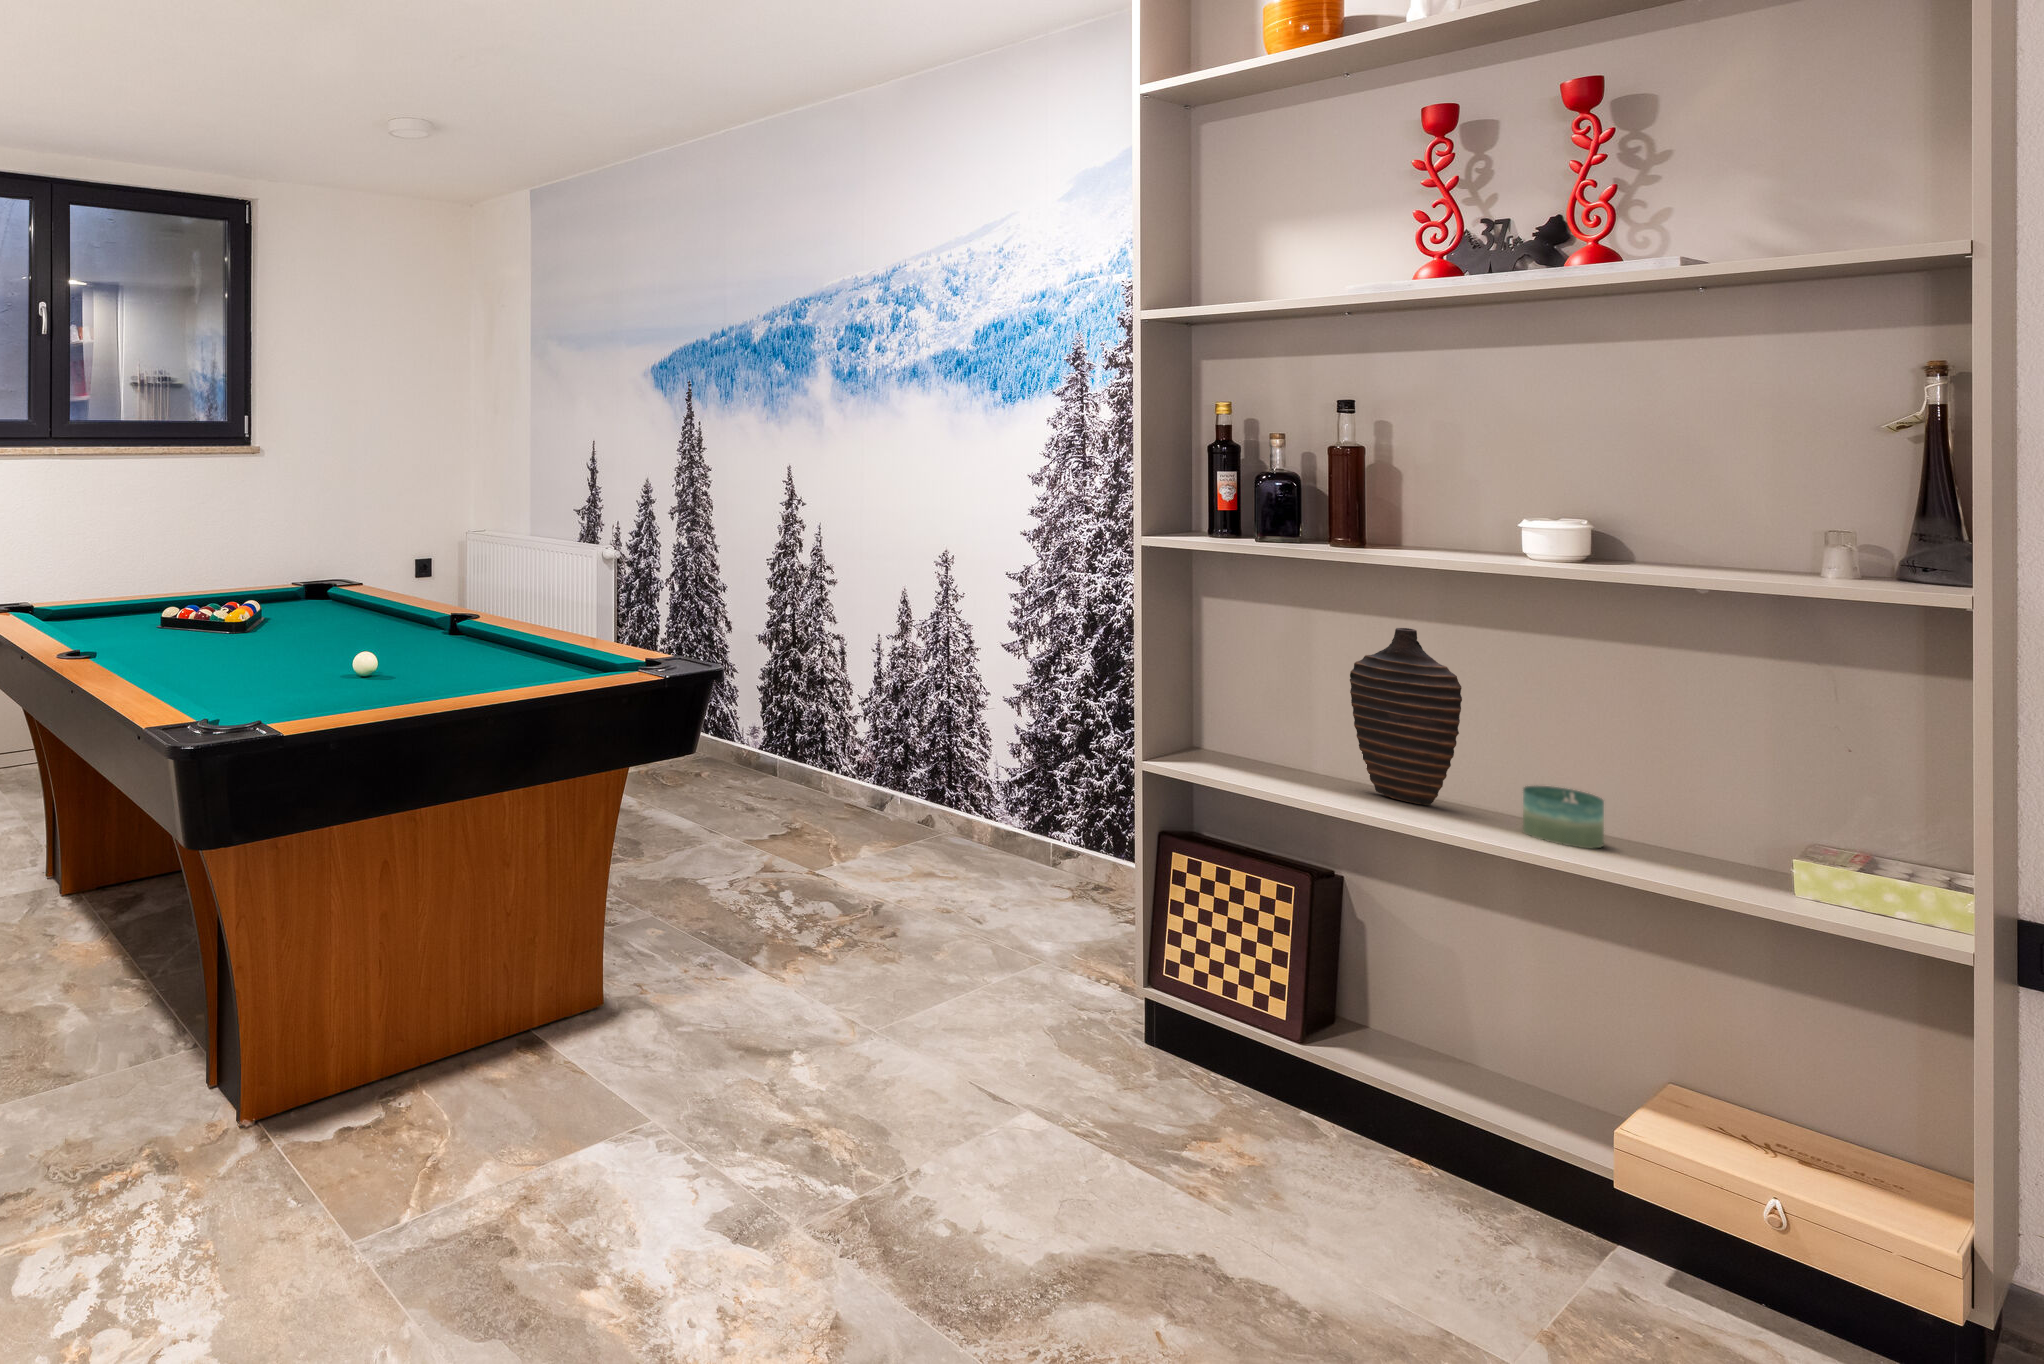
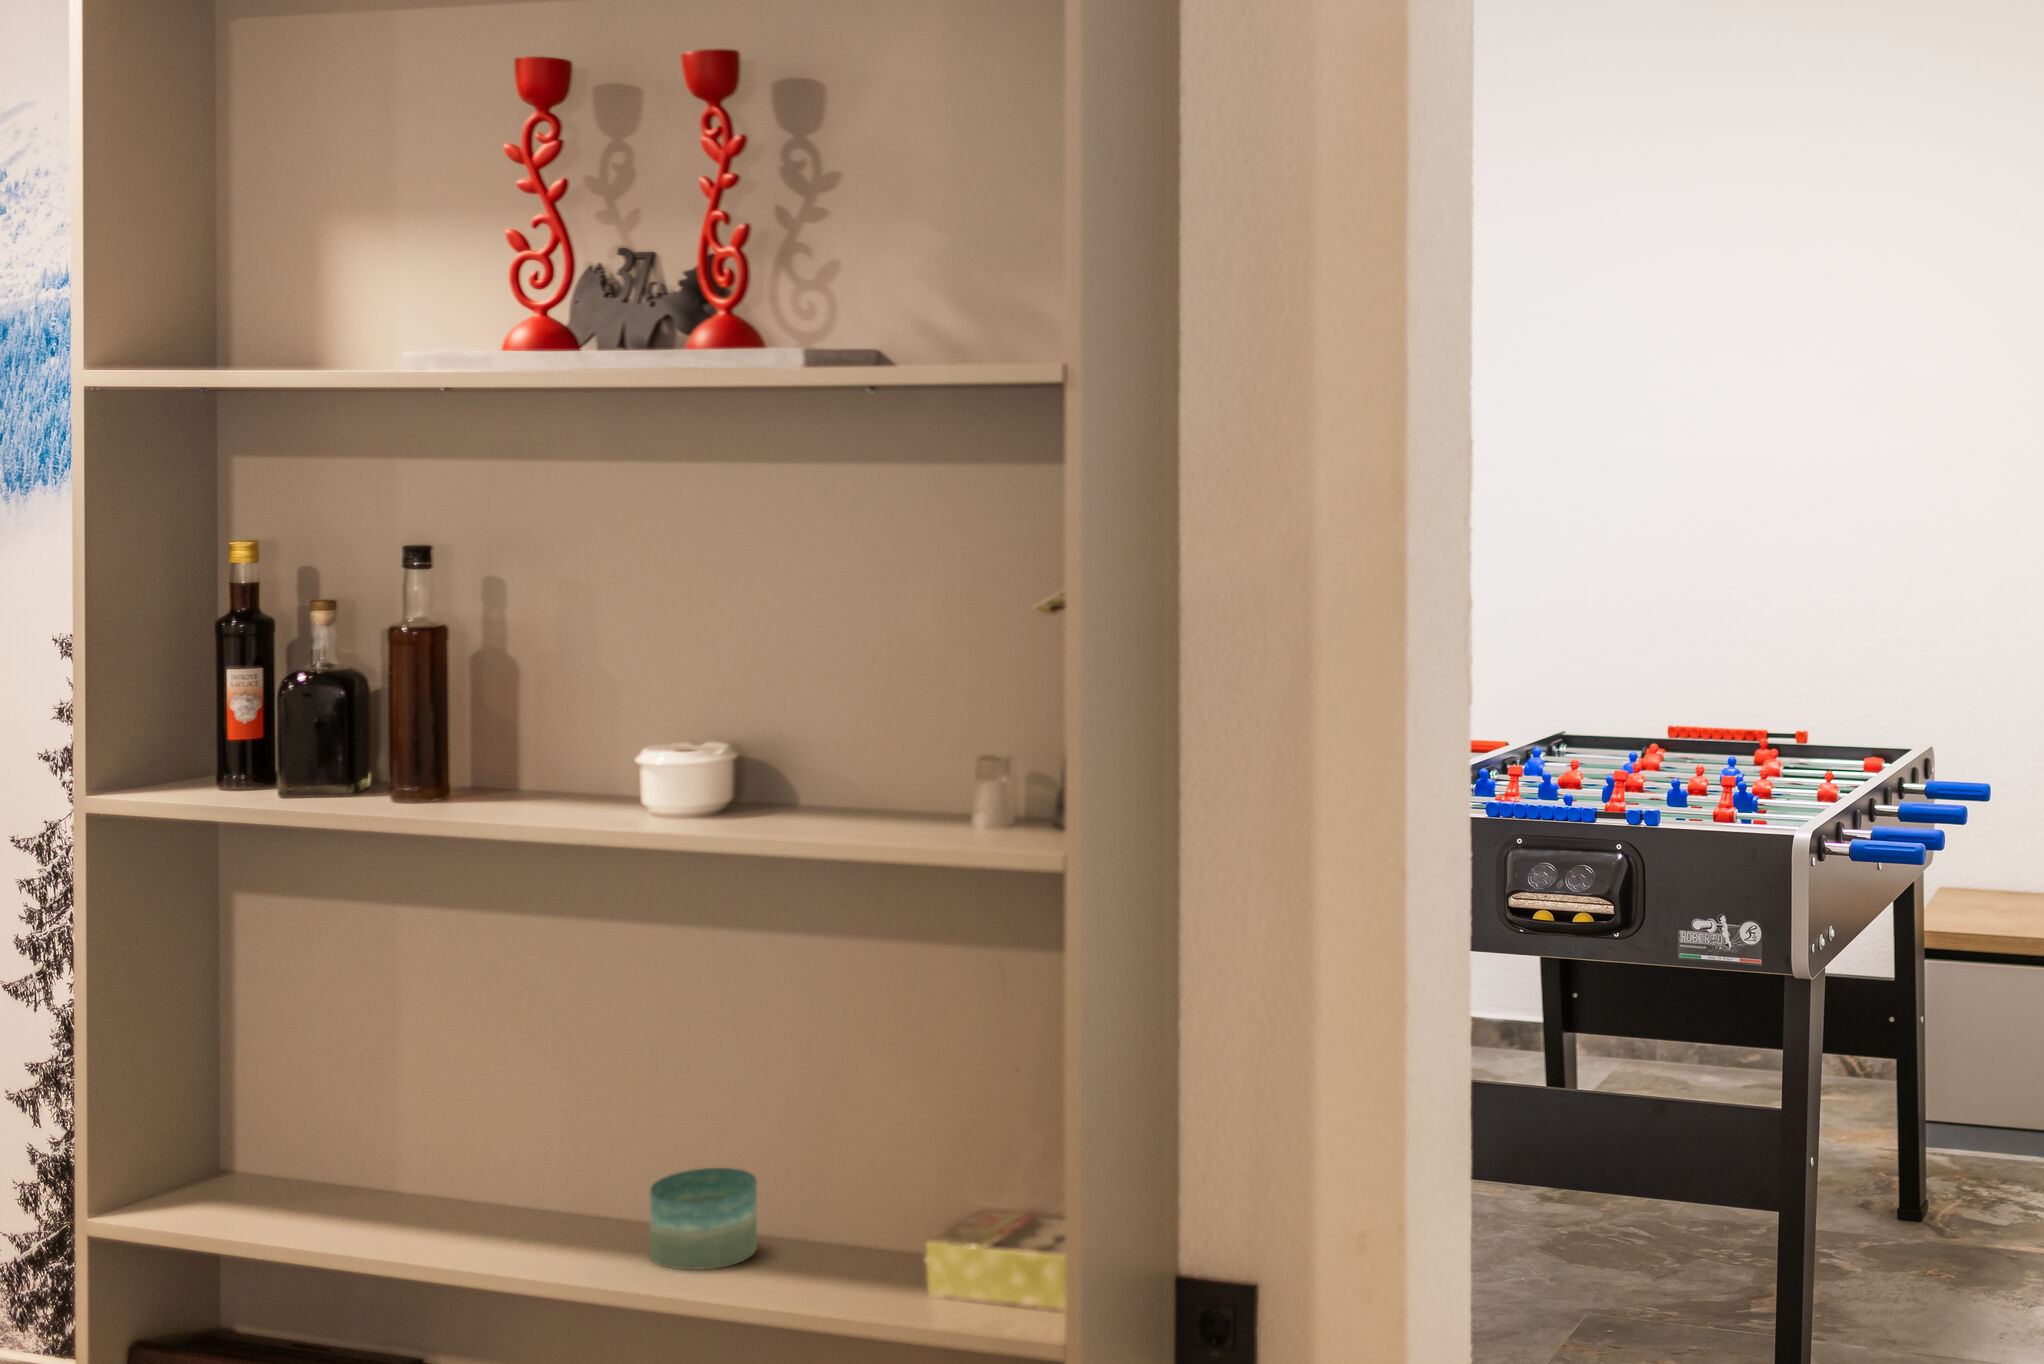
decorative vase: present [1350,628,1462,805] -> none [441,933,591,1230]

